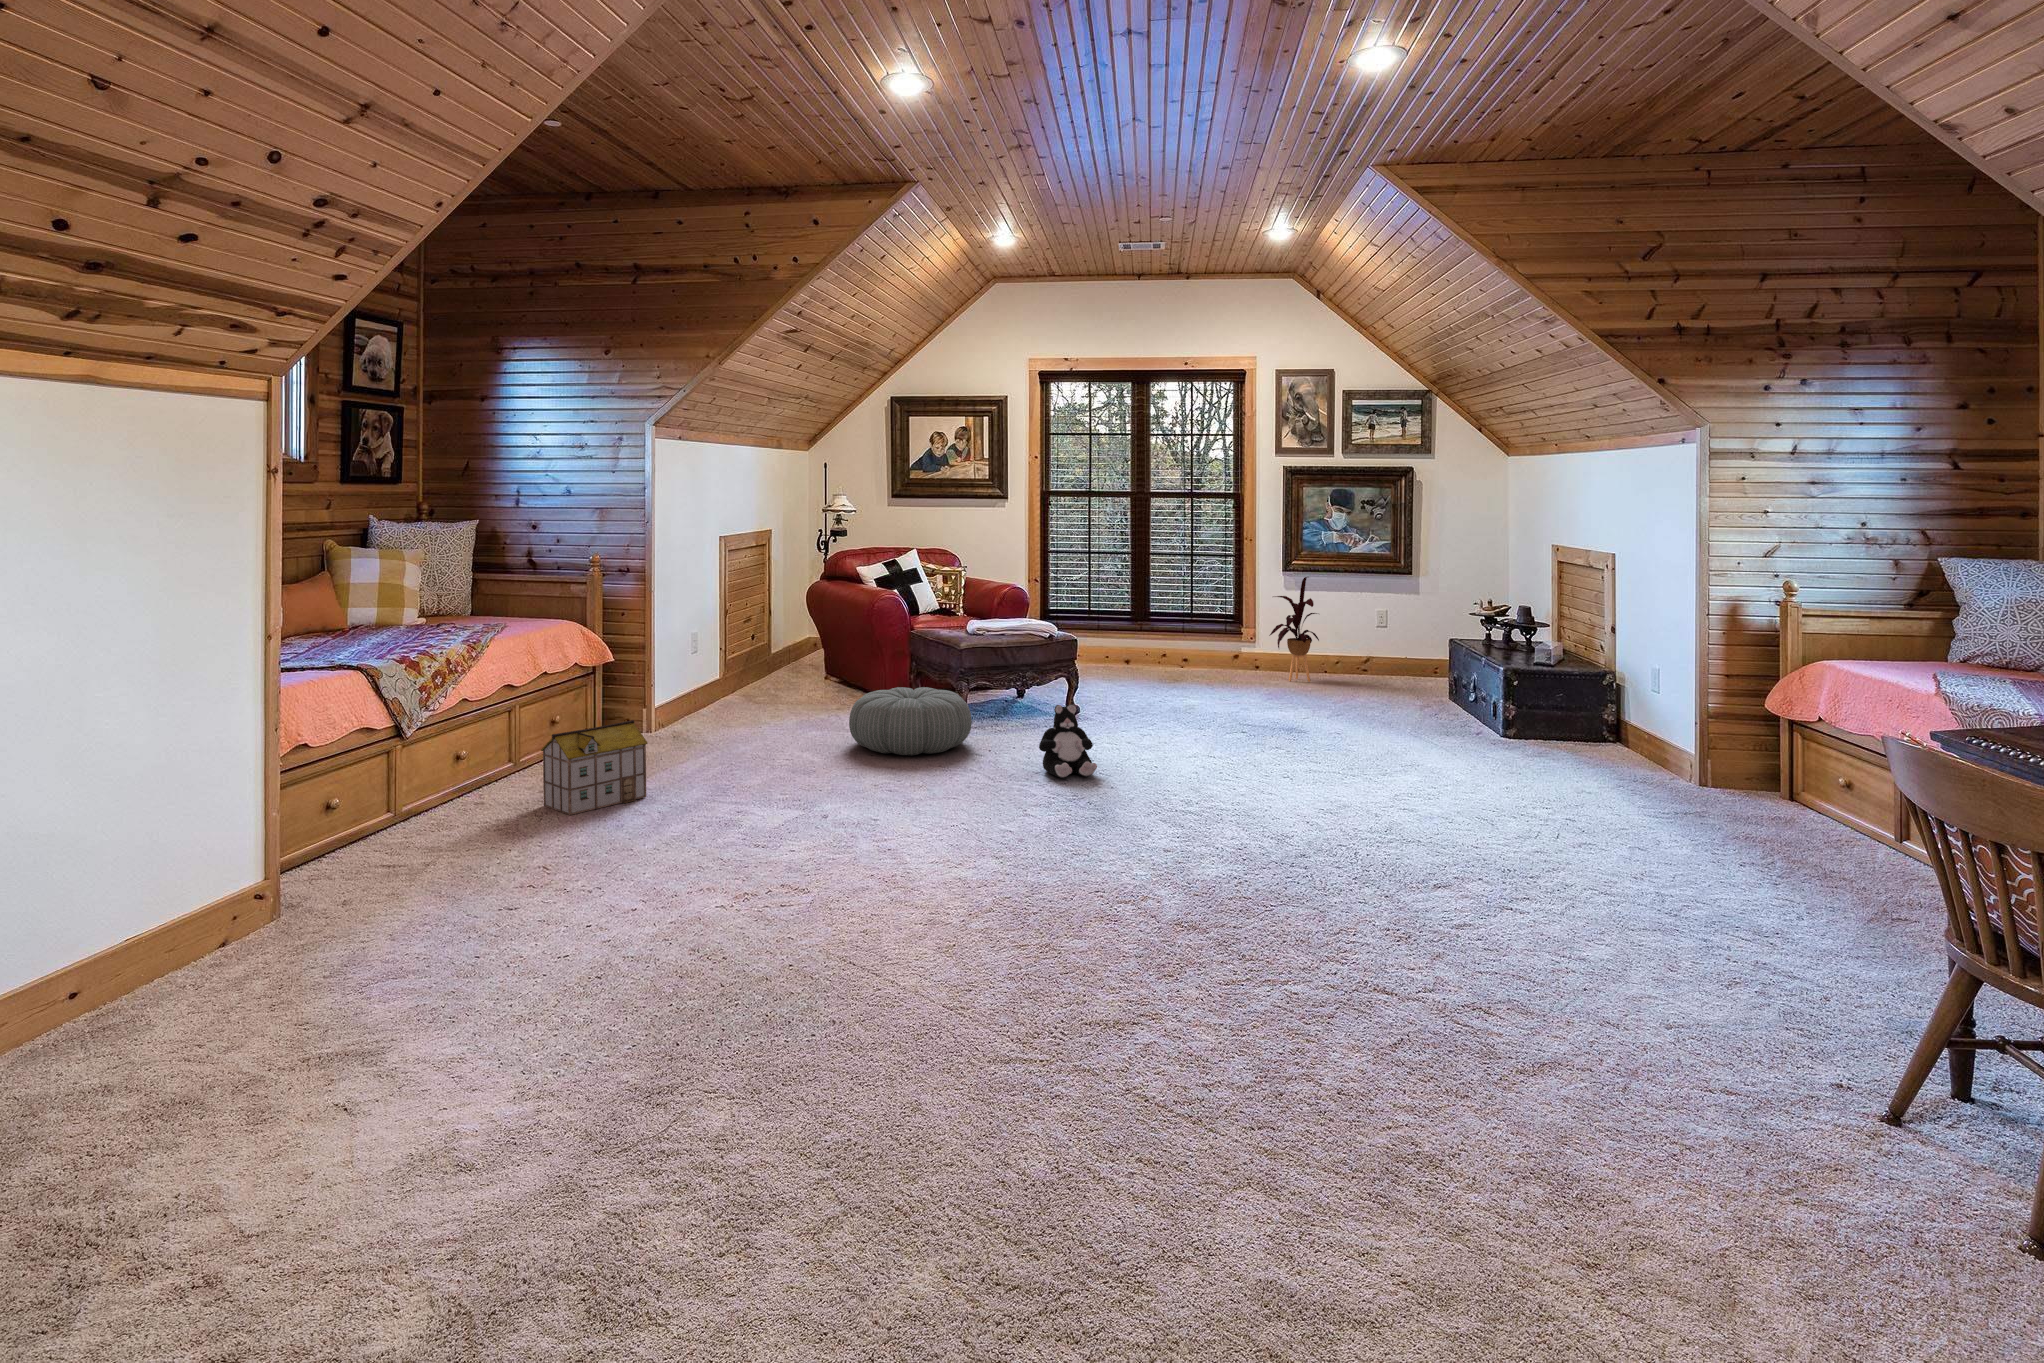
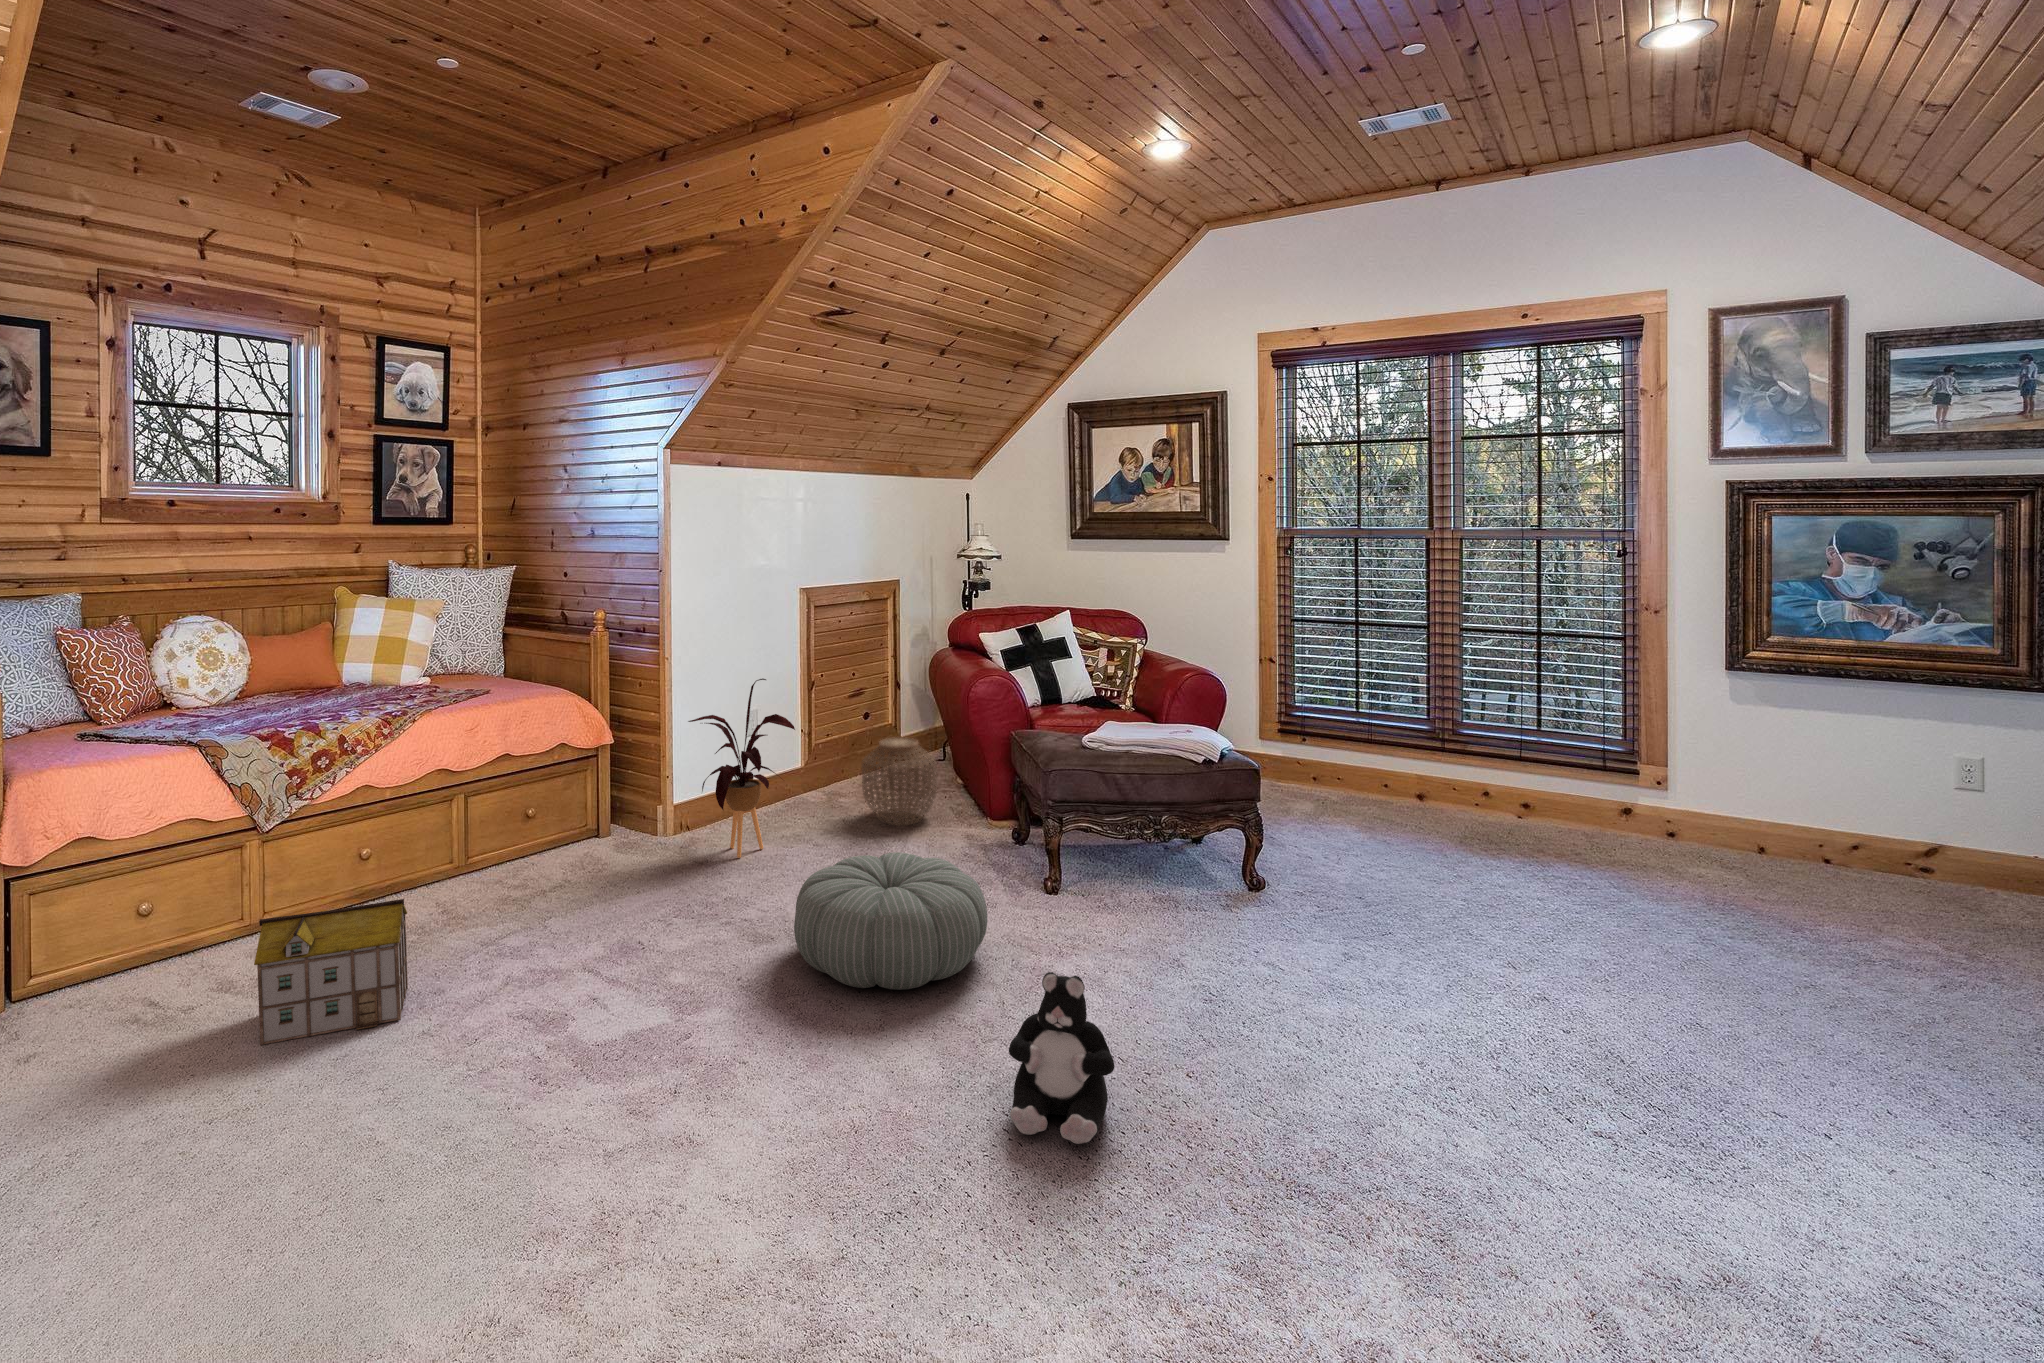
house plant: present [1269,577,1319,682] -> present [688,679,795,858]
woven basket: none [791,640,847,702] -> present [862,737,937,825]

